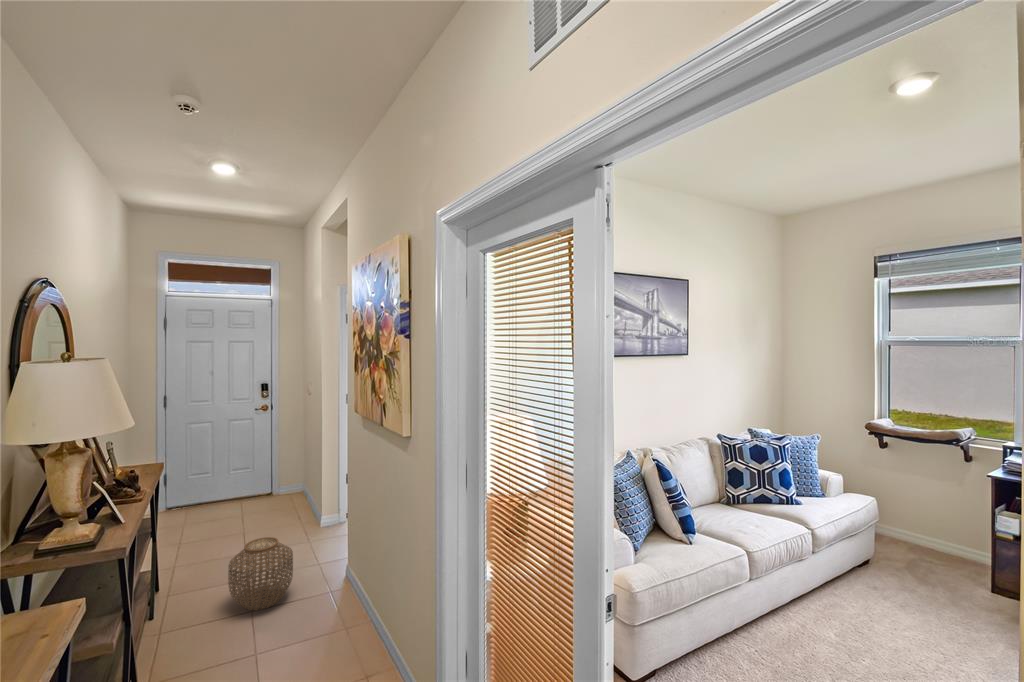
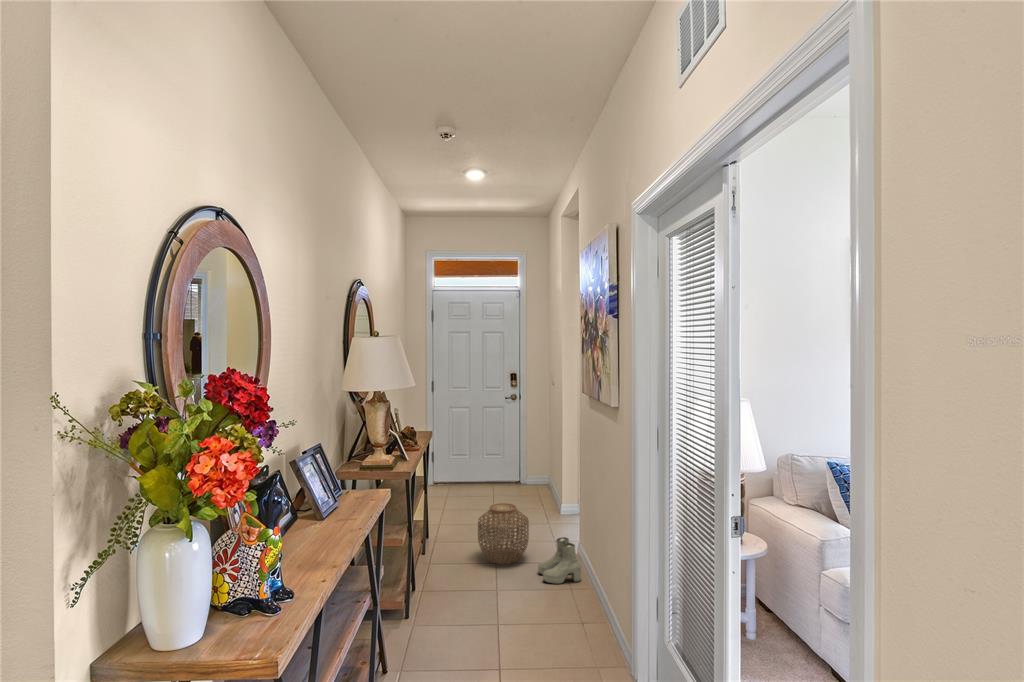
boots: none [306,565,356,621] -> present [538,537,581,584]

